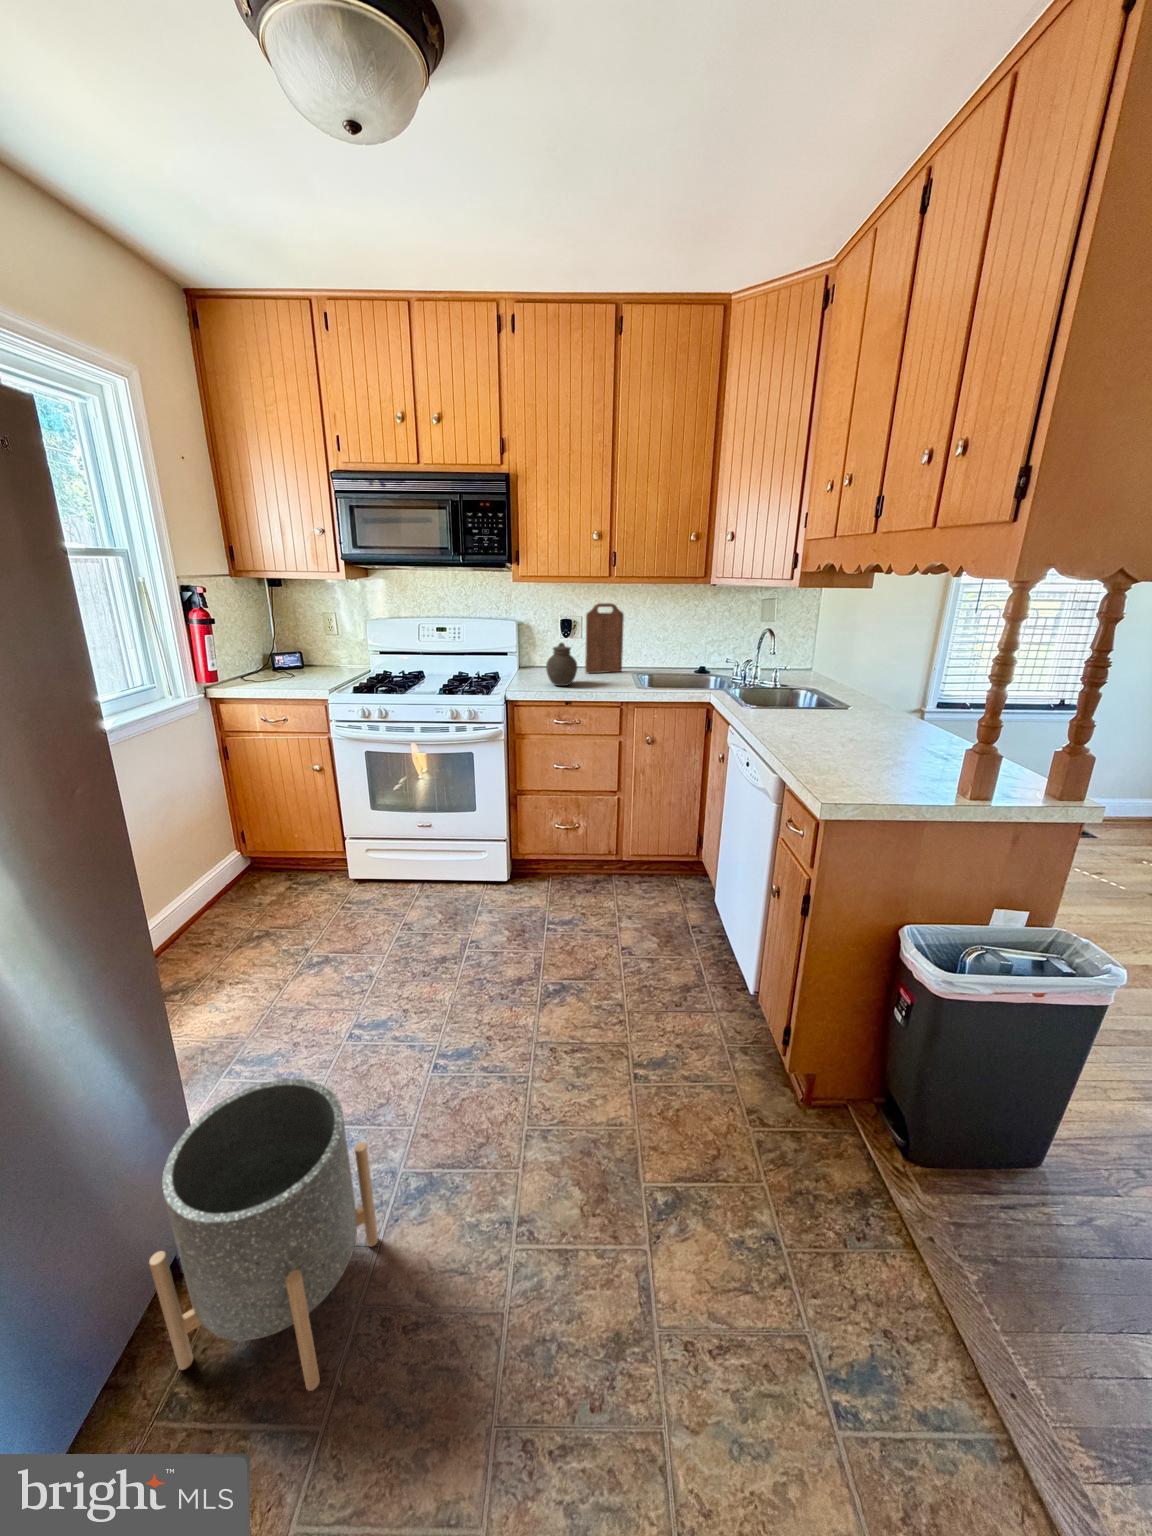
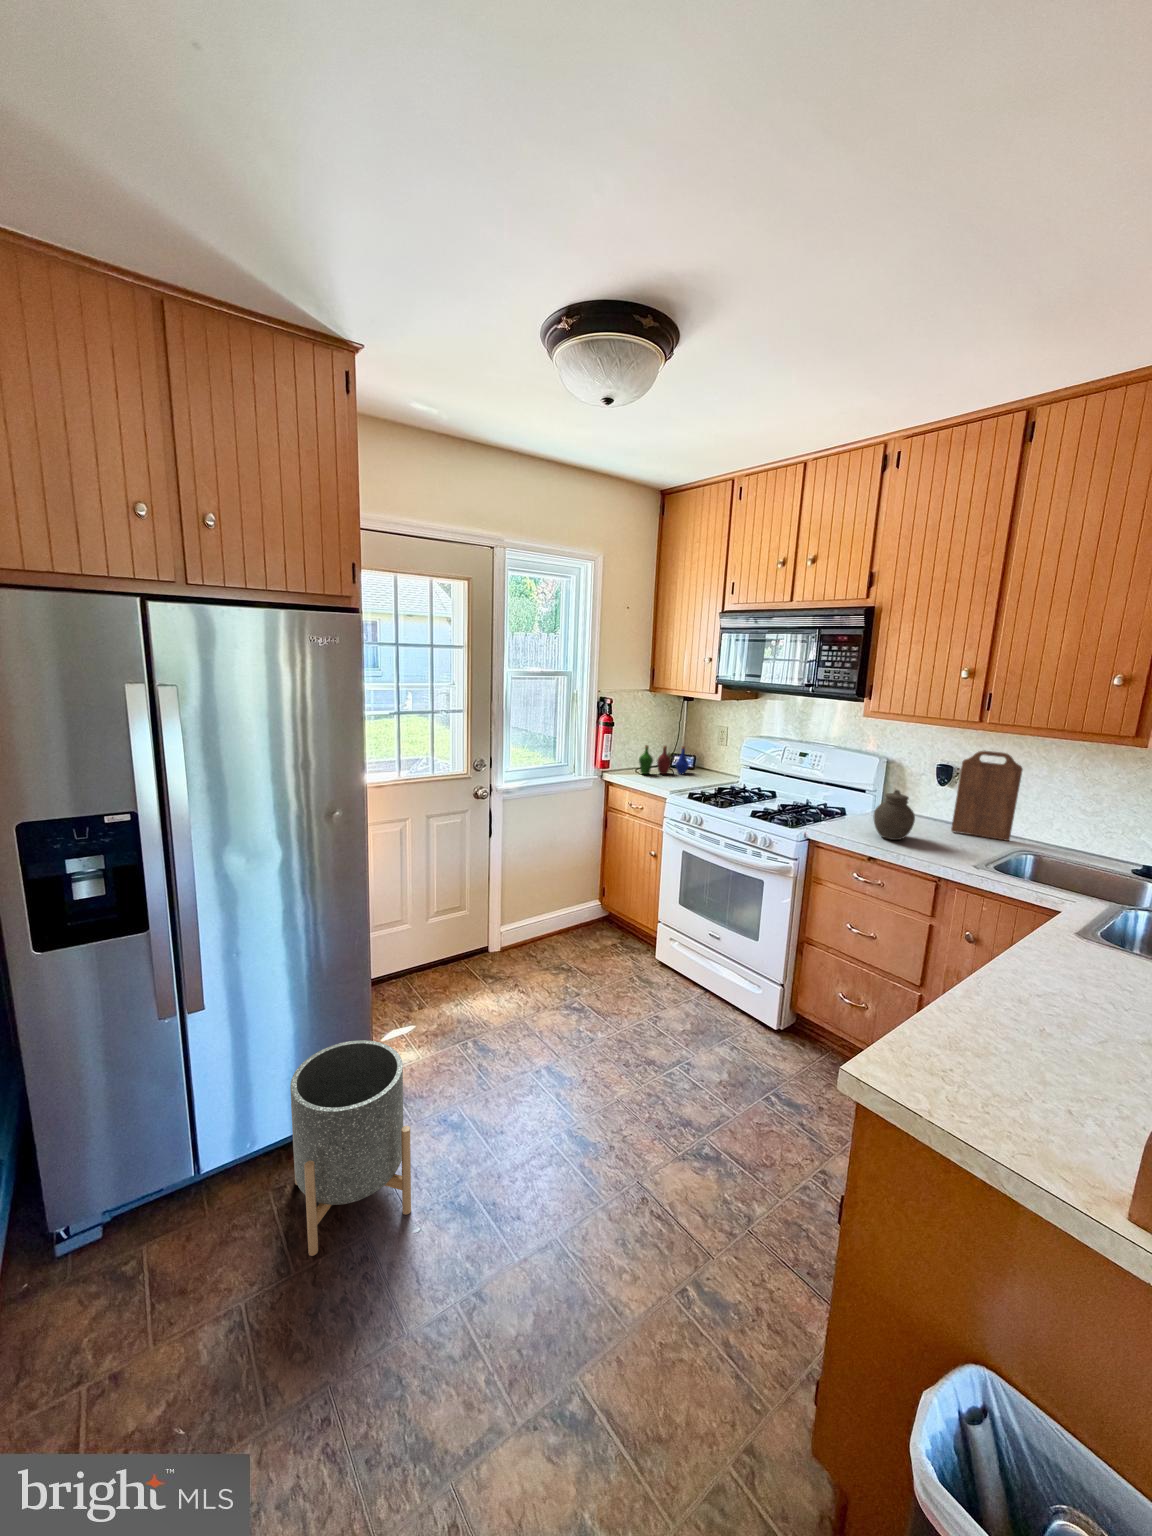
bottle: none [253,643,313,682] -> present [639,745,689,774]

